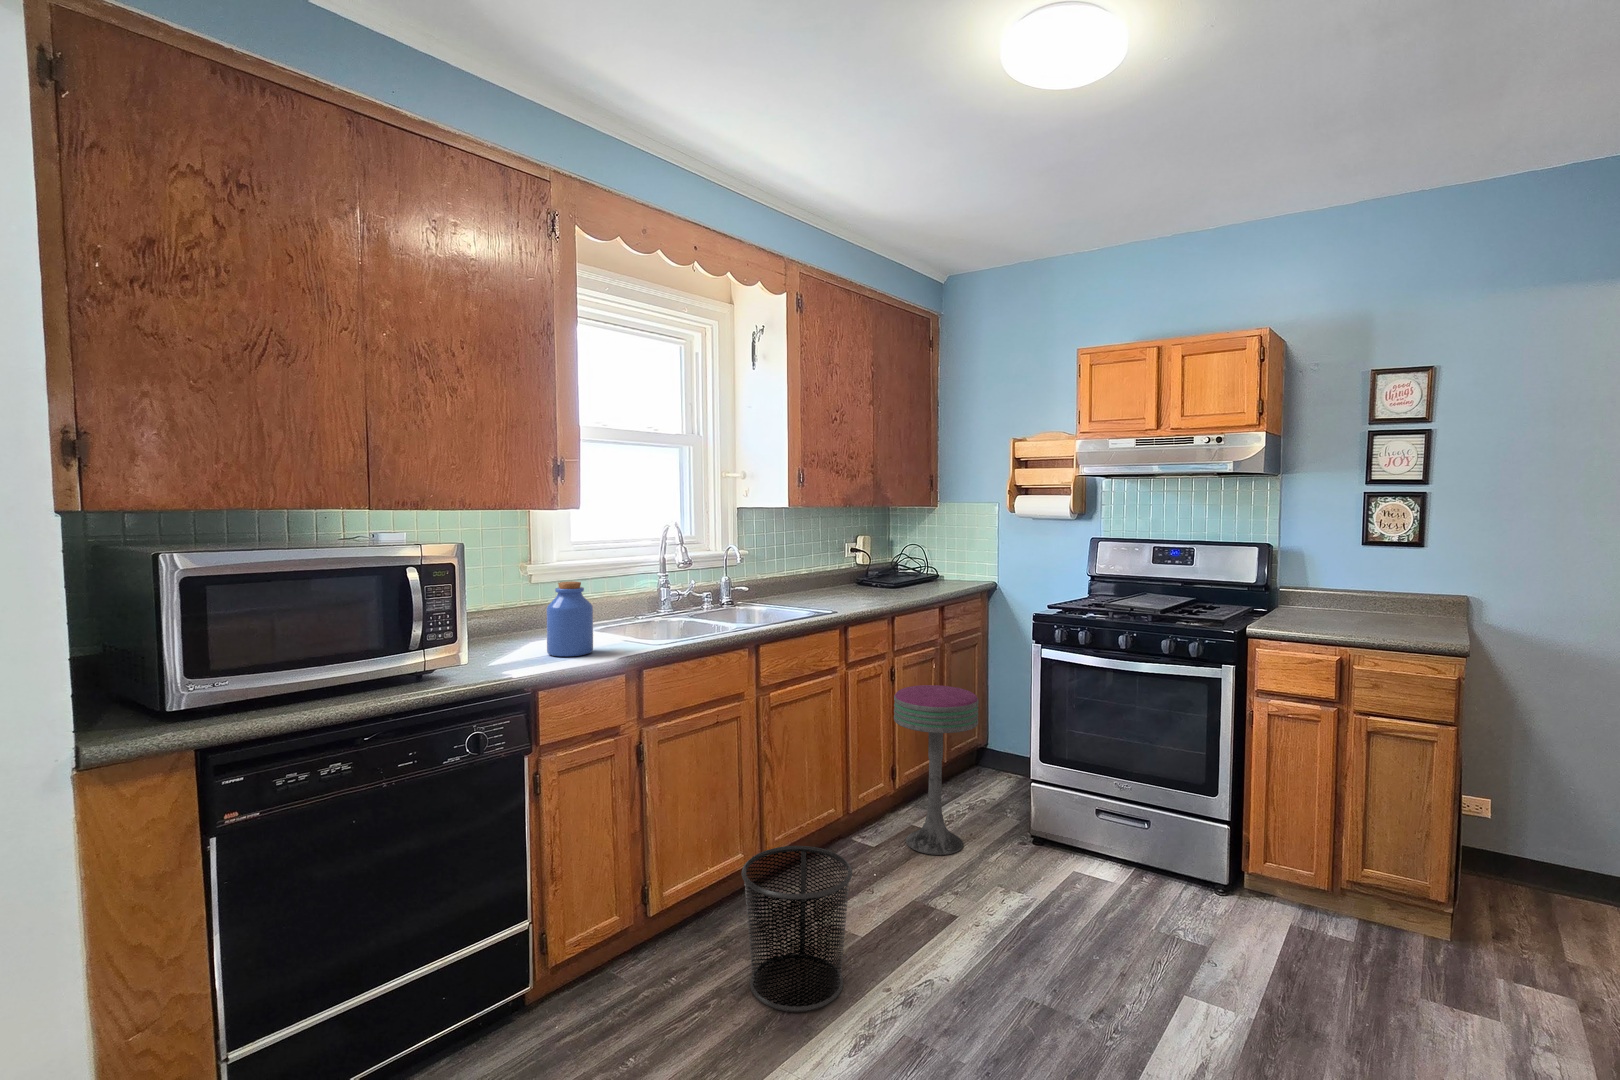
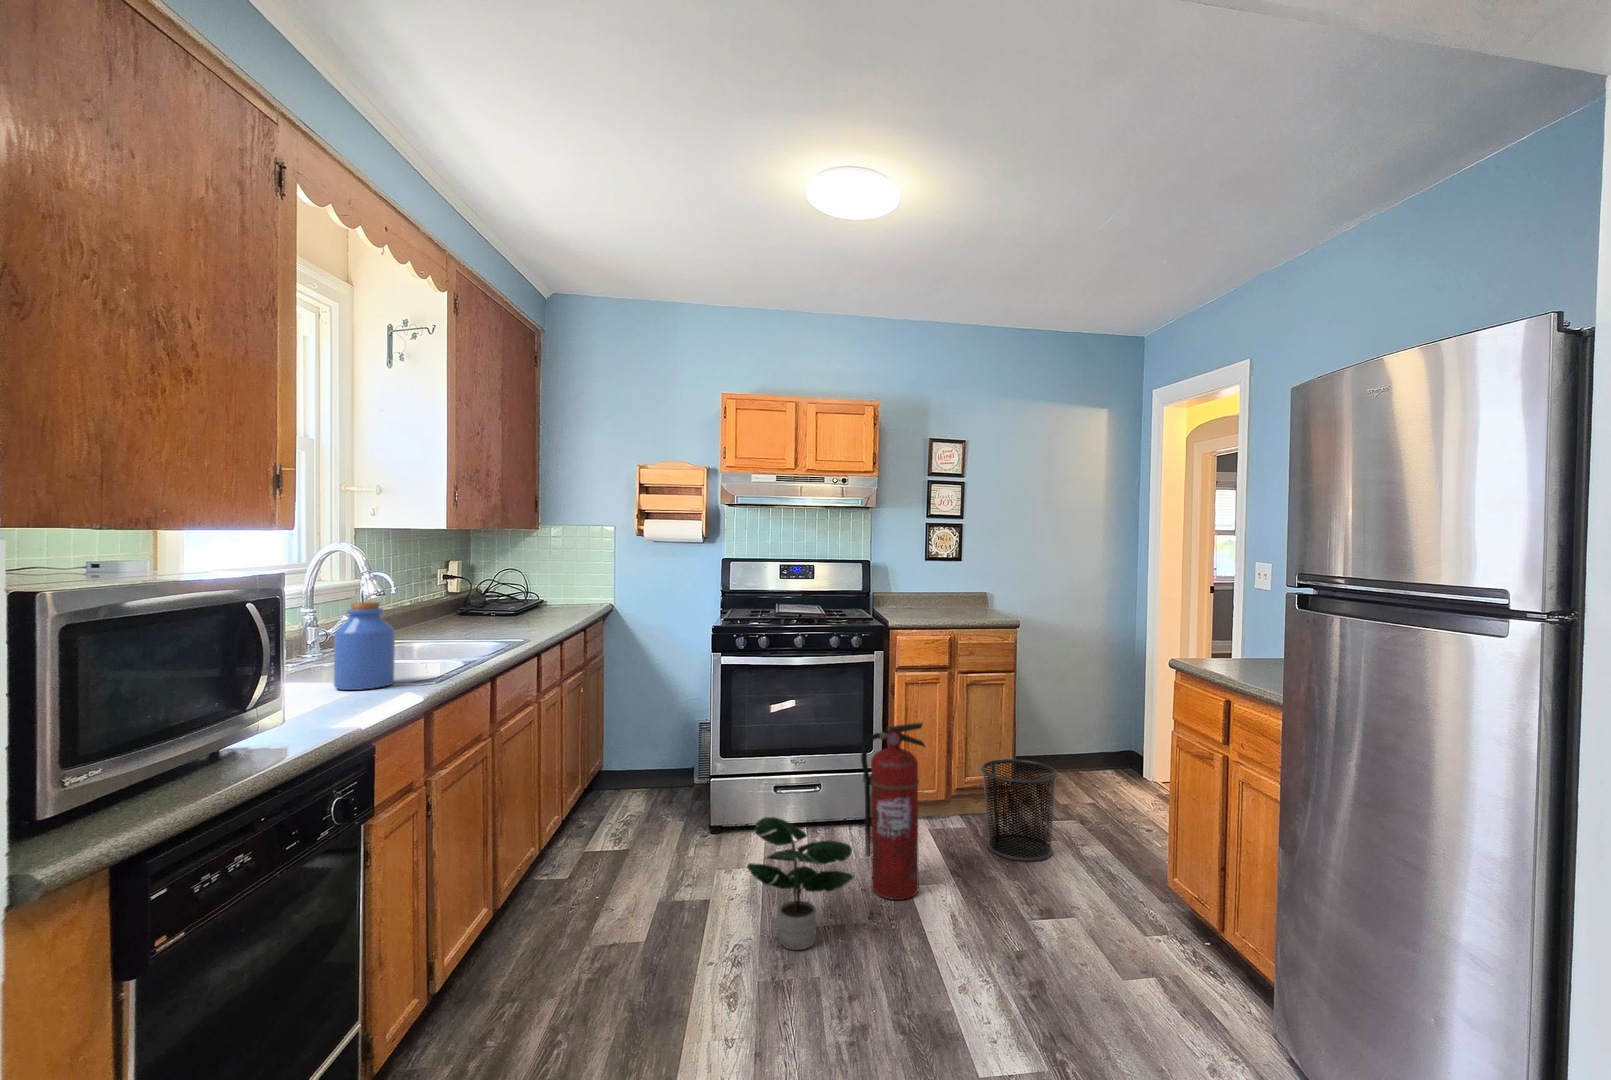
bar stool: present [894,685,979,855] -> none [618,695,696,852]
fire extinguisher: none [1125,777,1213,1008] -> present [861,723,925,900]
waste bin: present [741,846,852,1012] -> present [981,759,1058,861]
potted plant: none [932,851,1067,1017] -> present [747,817,854,950]

